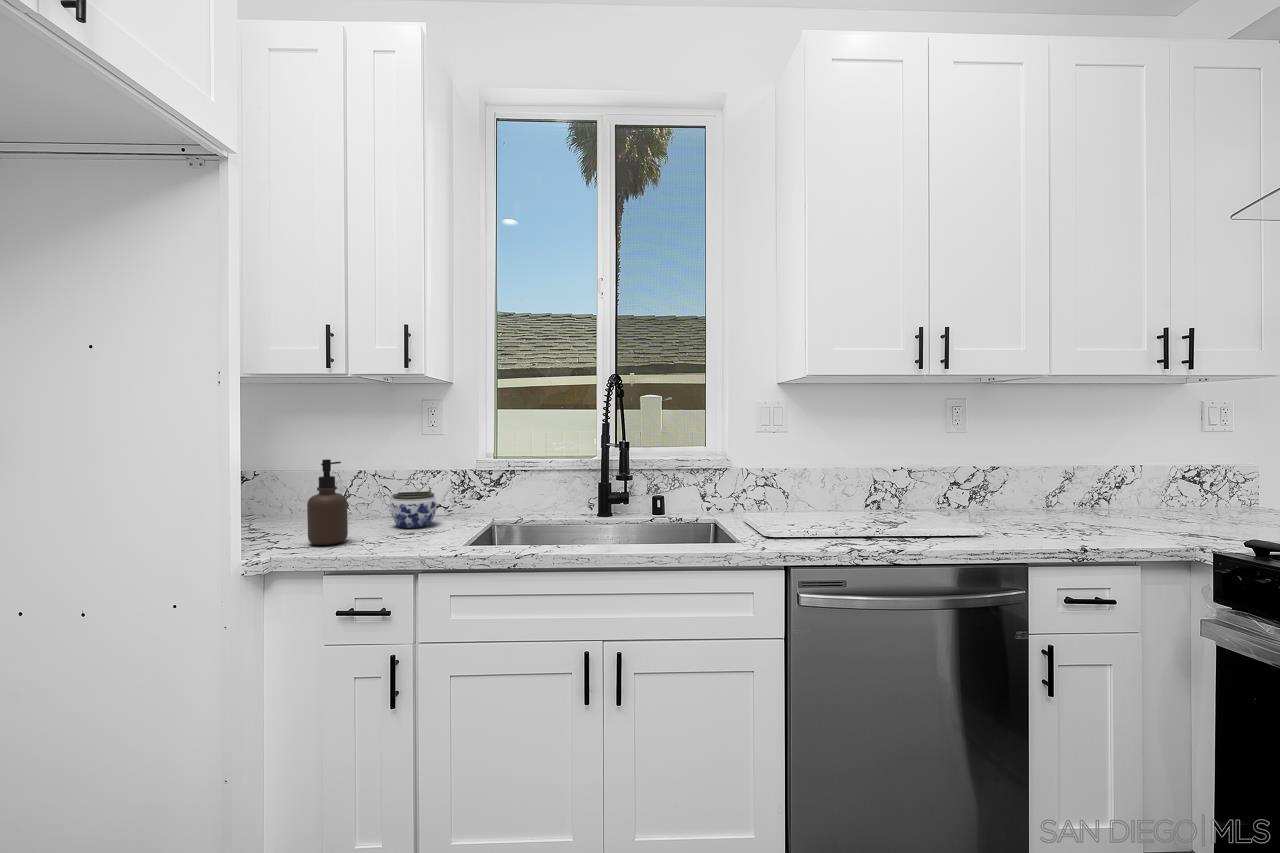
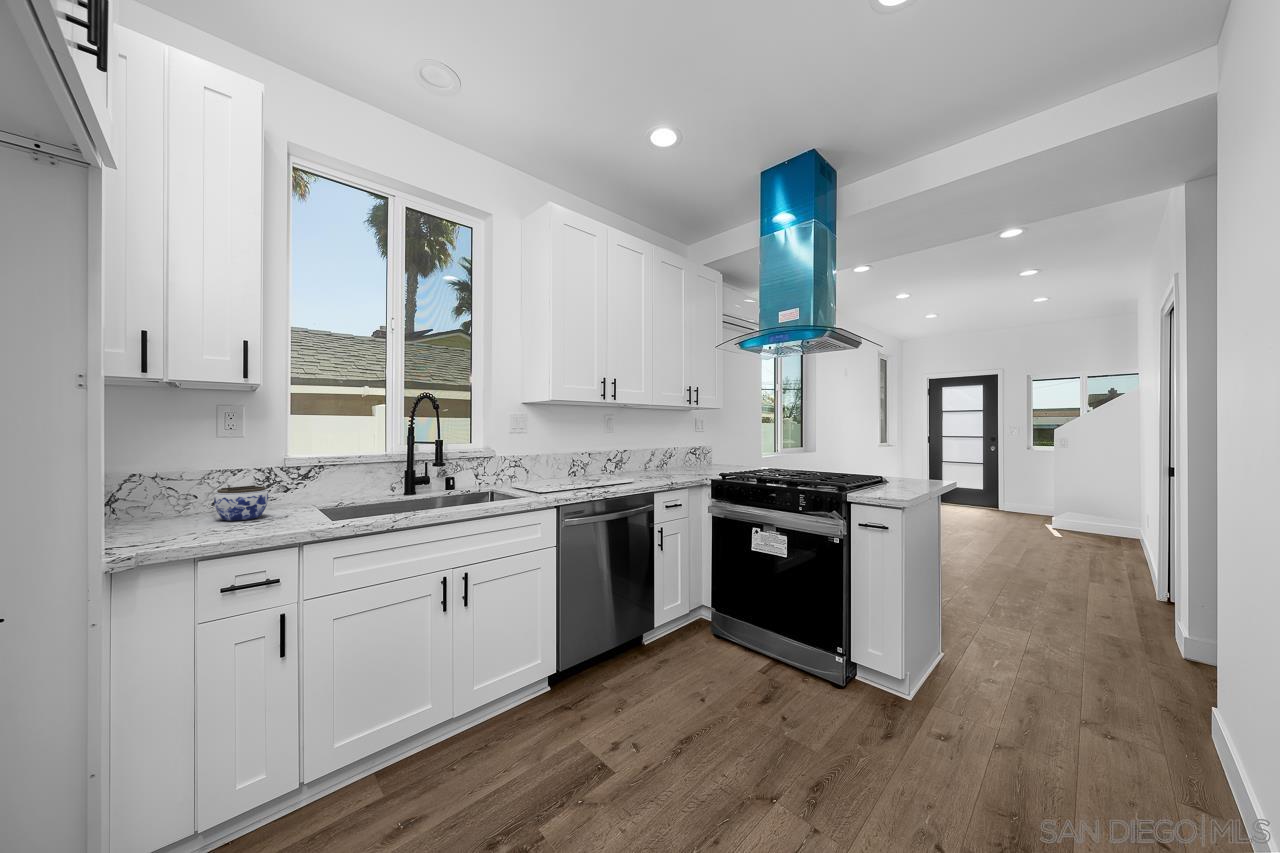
soap dispenser: present [307,459,348,545] -> none [155,453,205,541]

